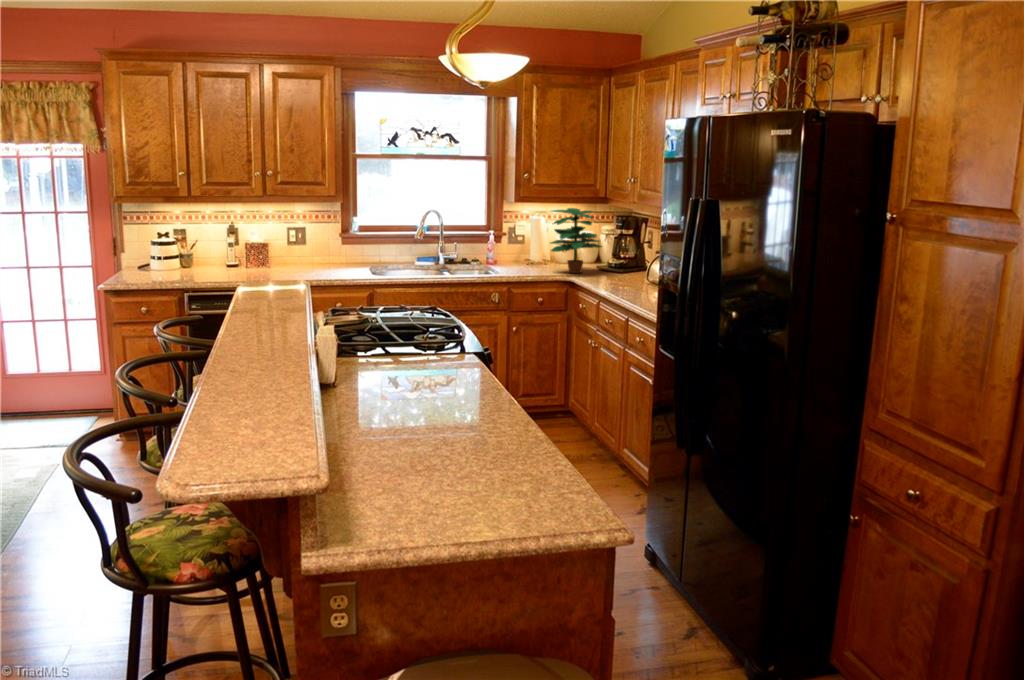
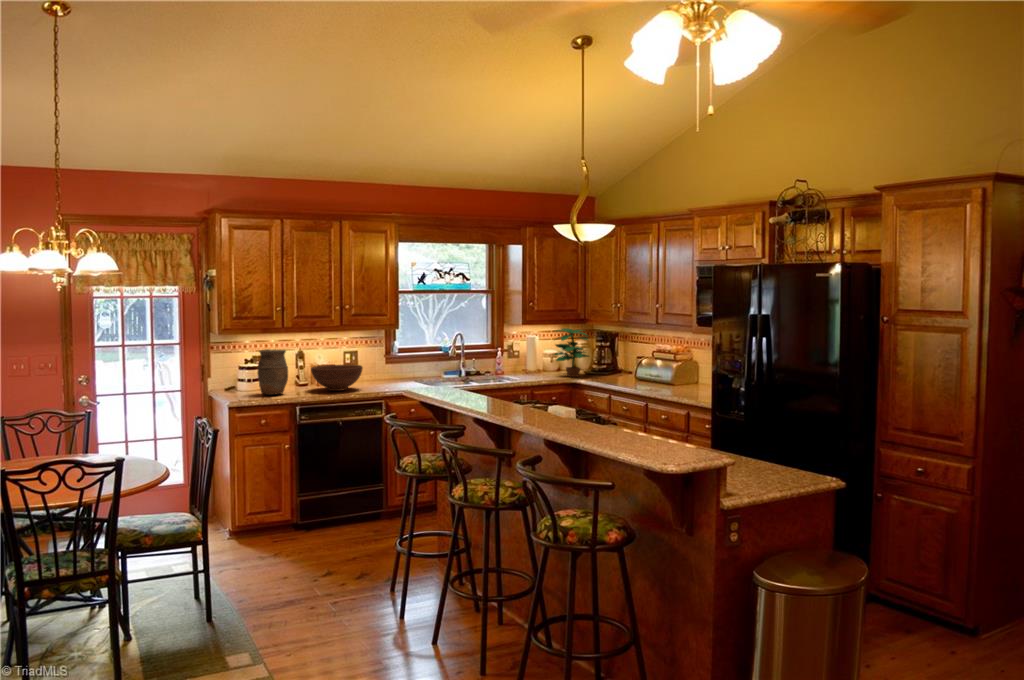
vase: none [153,223,192,278] -> present [257,349,288,395]
fruit bowl: none [221,245,285,277] -> present [311,365,363,391]

